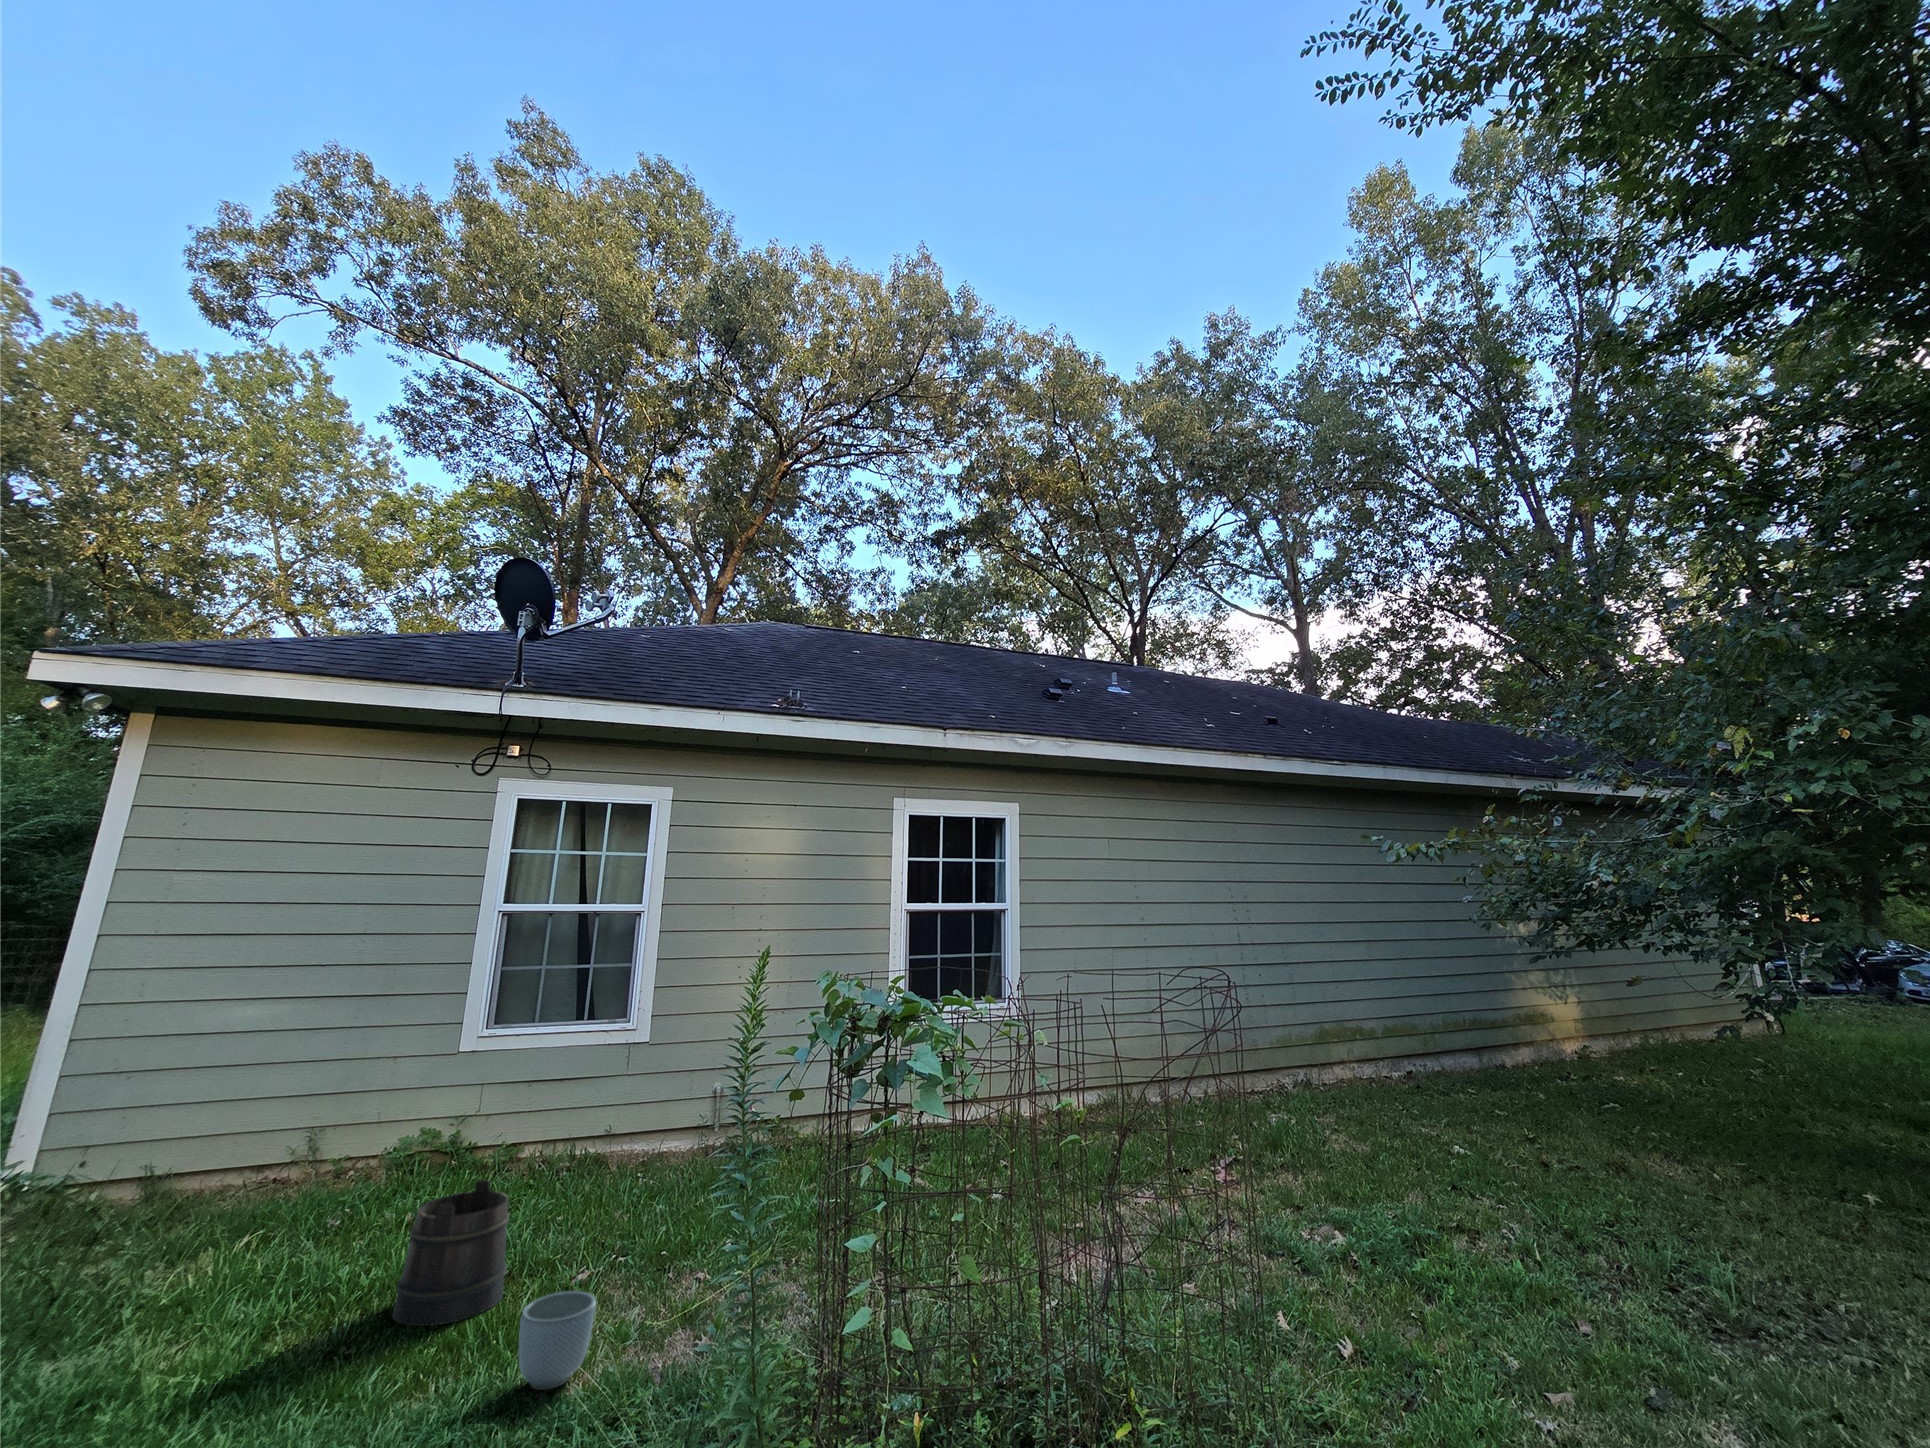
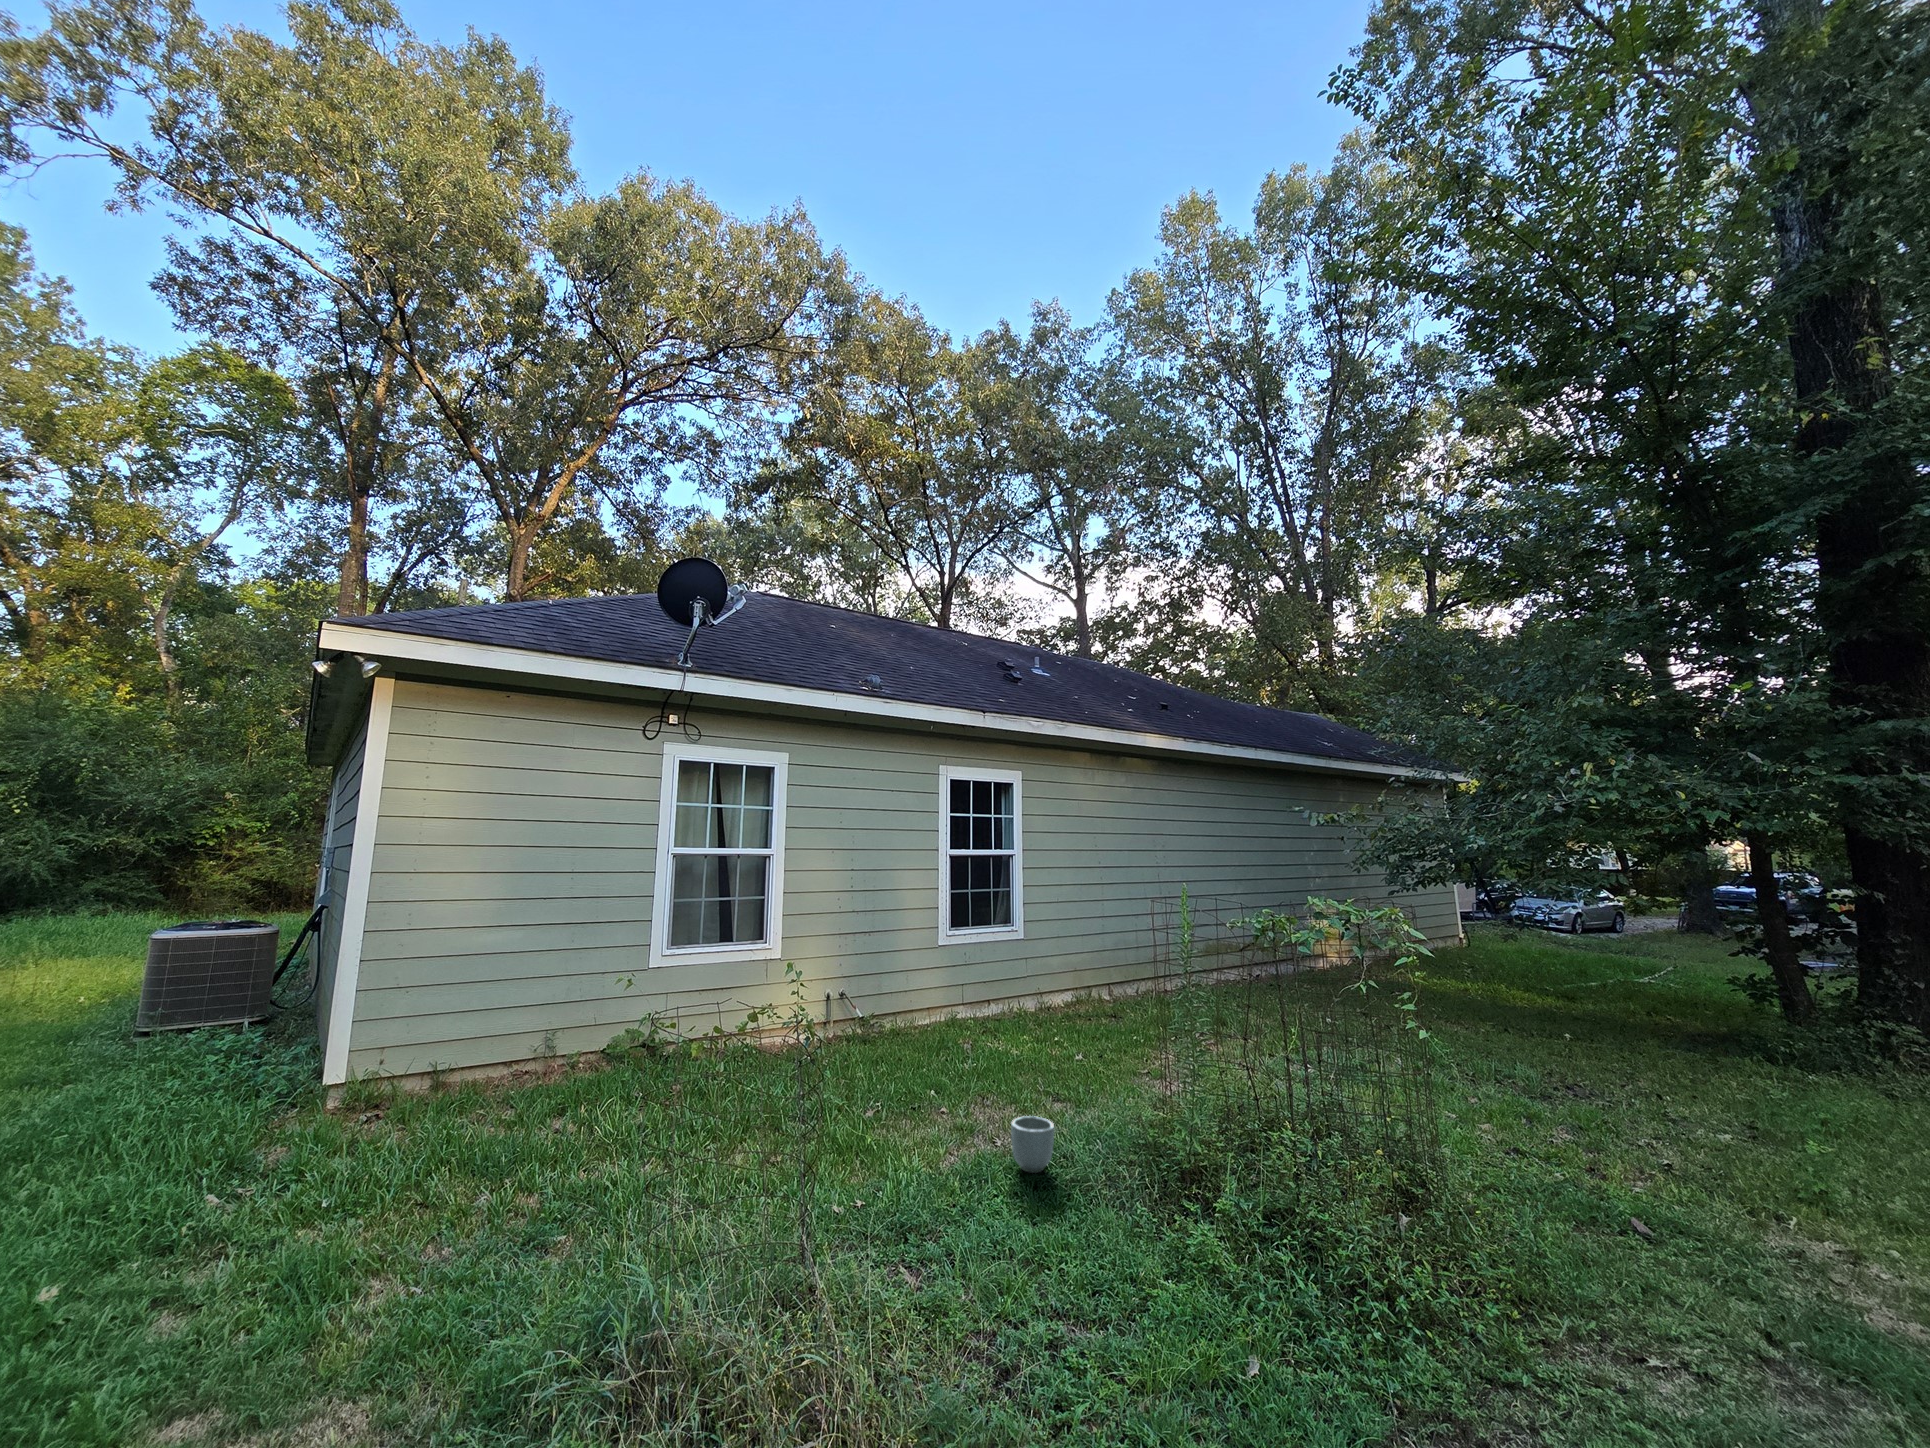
bucket: present [392,1180,509,1326] -> none [847,1058,914,1154]

